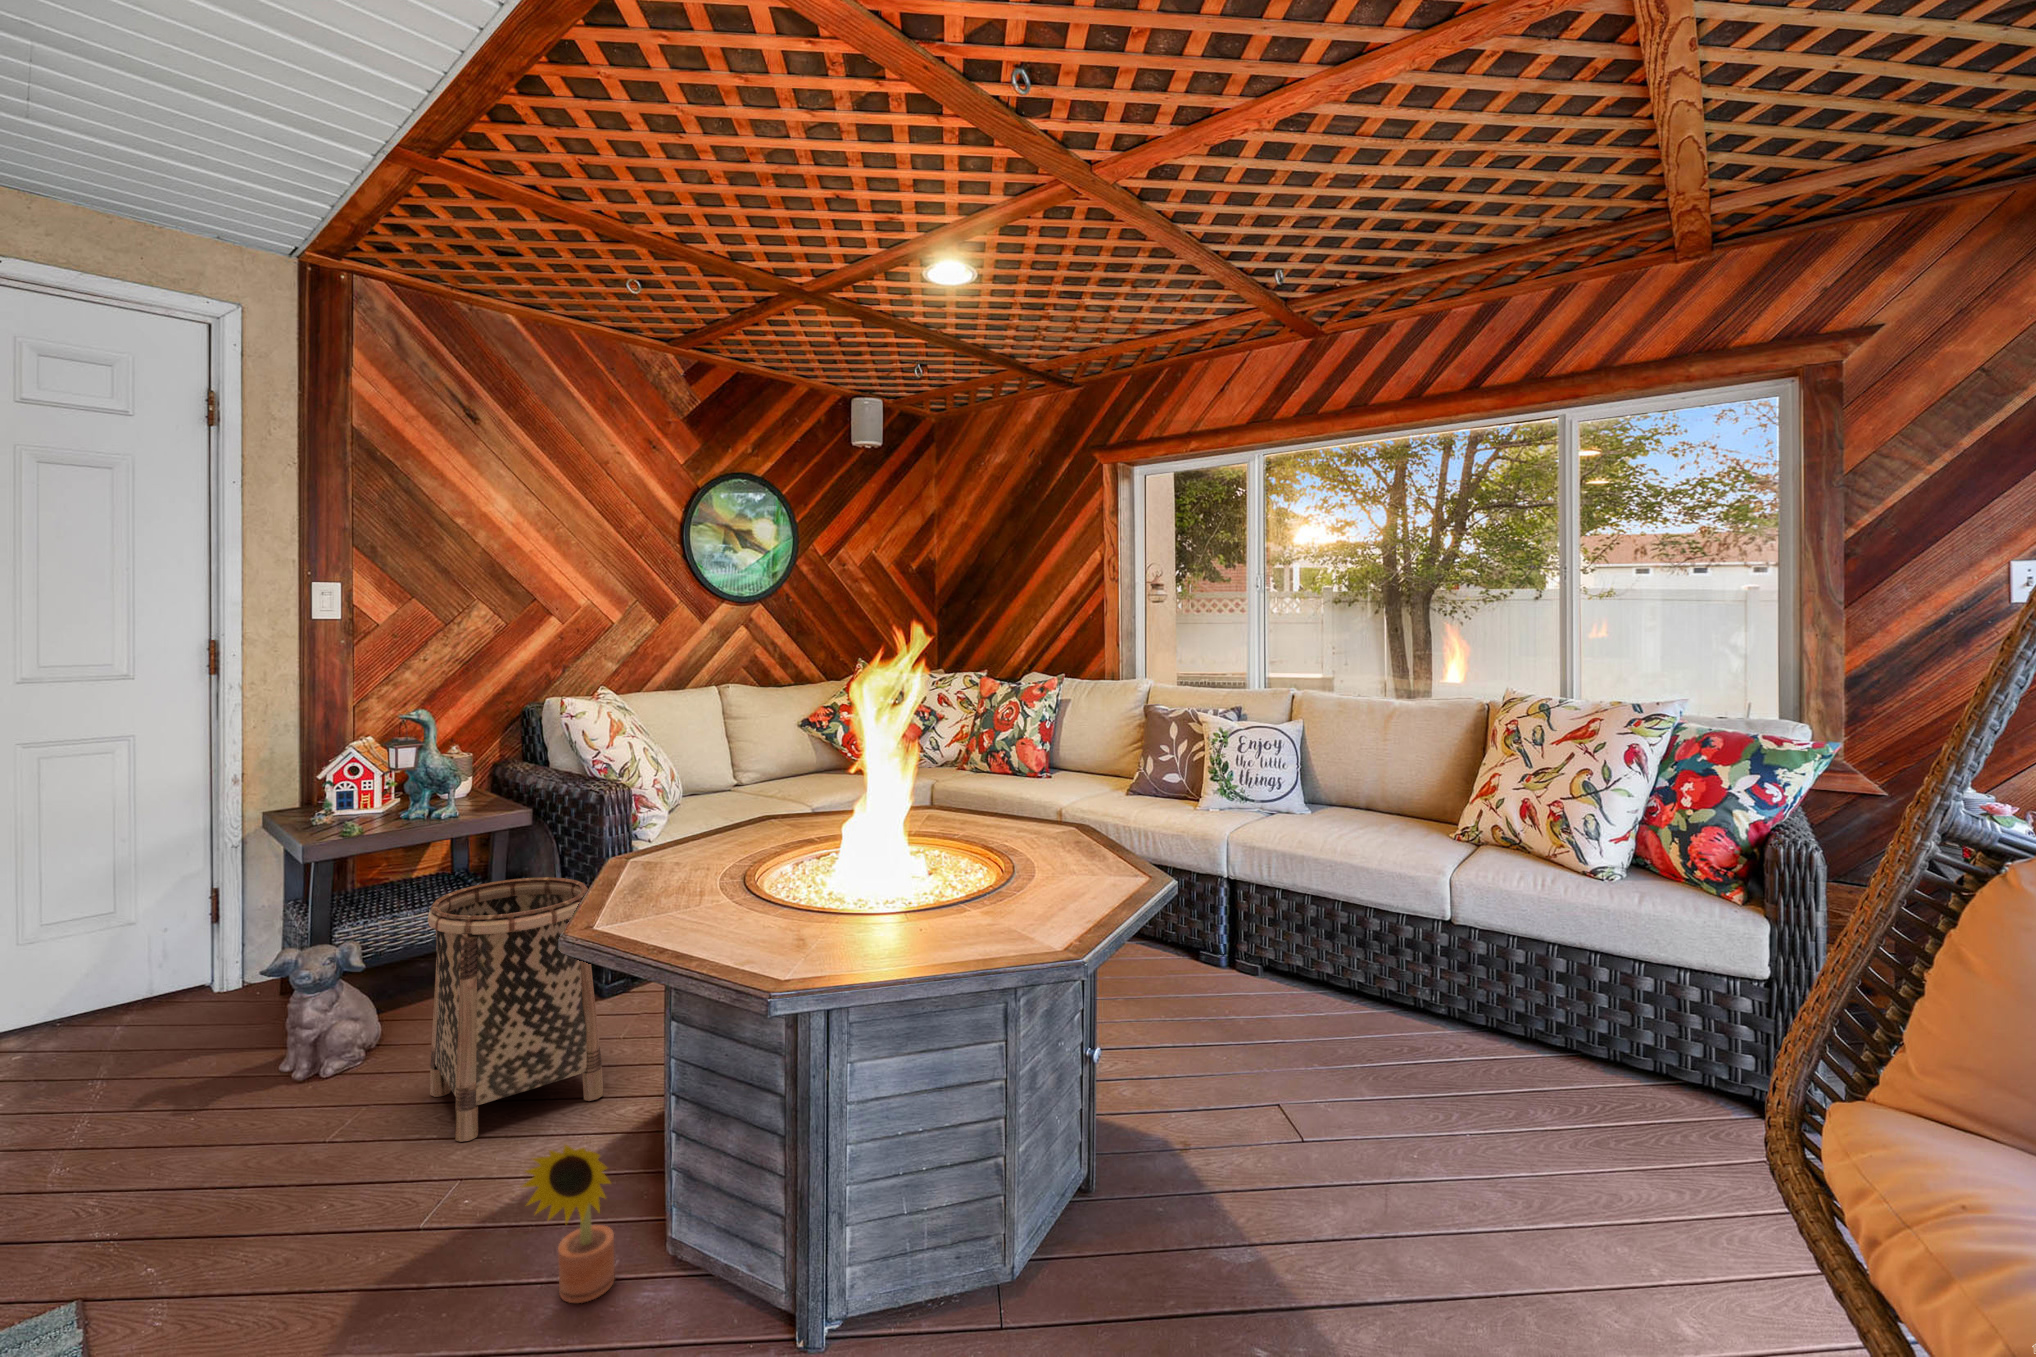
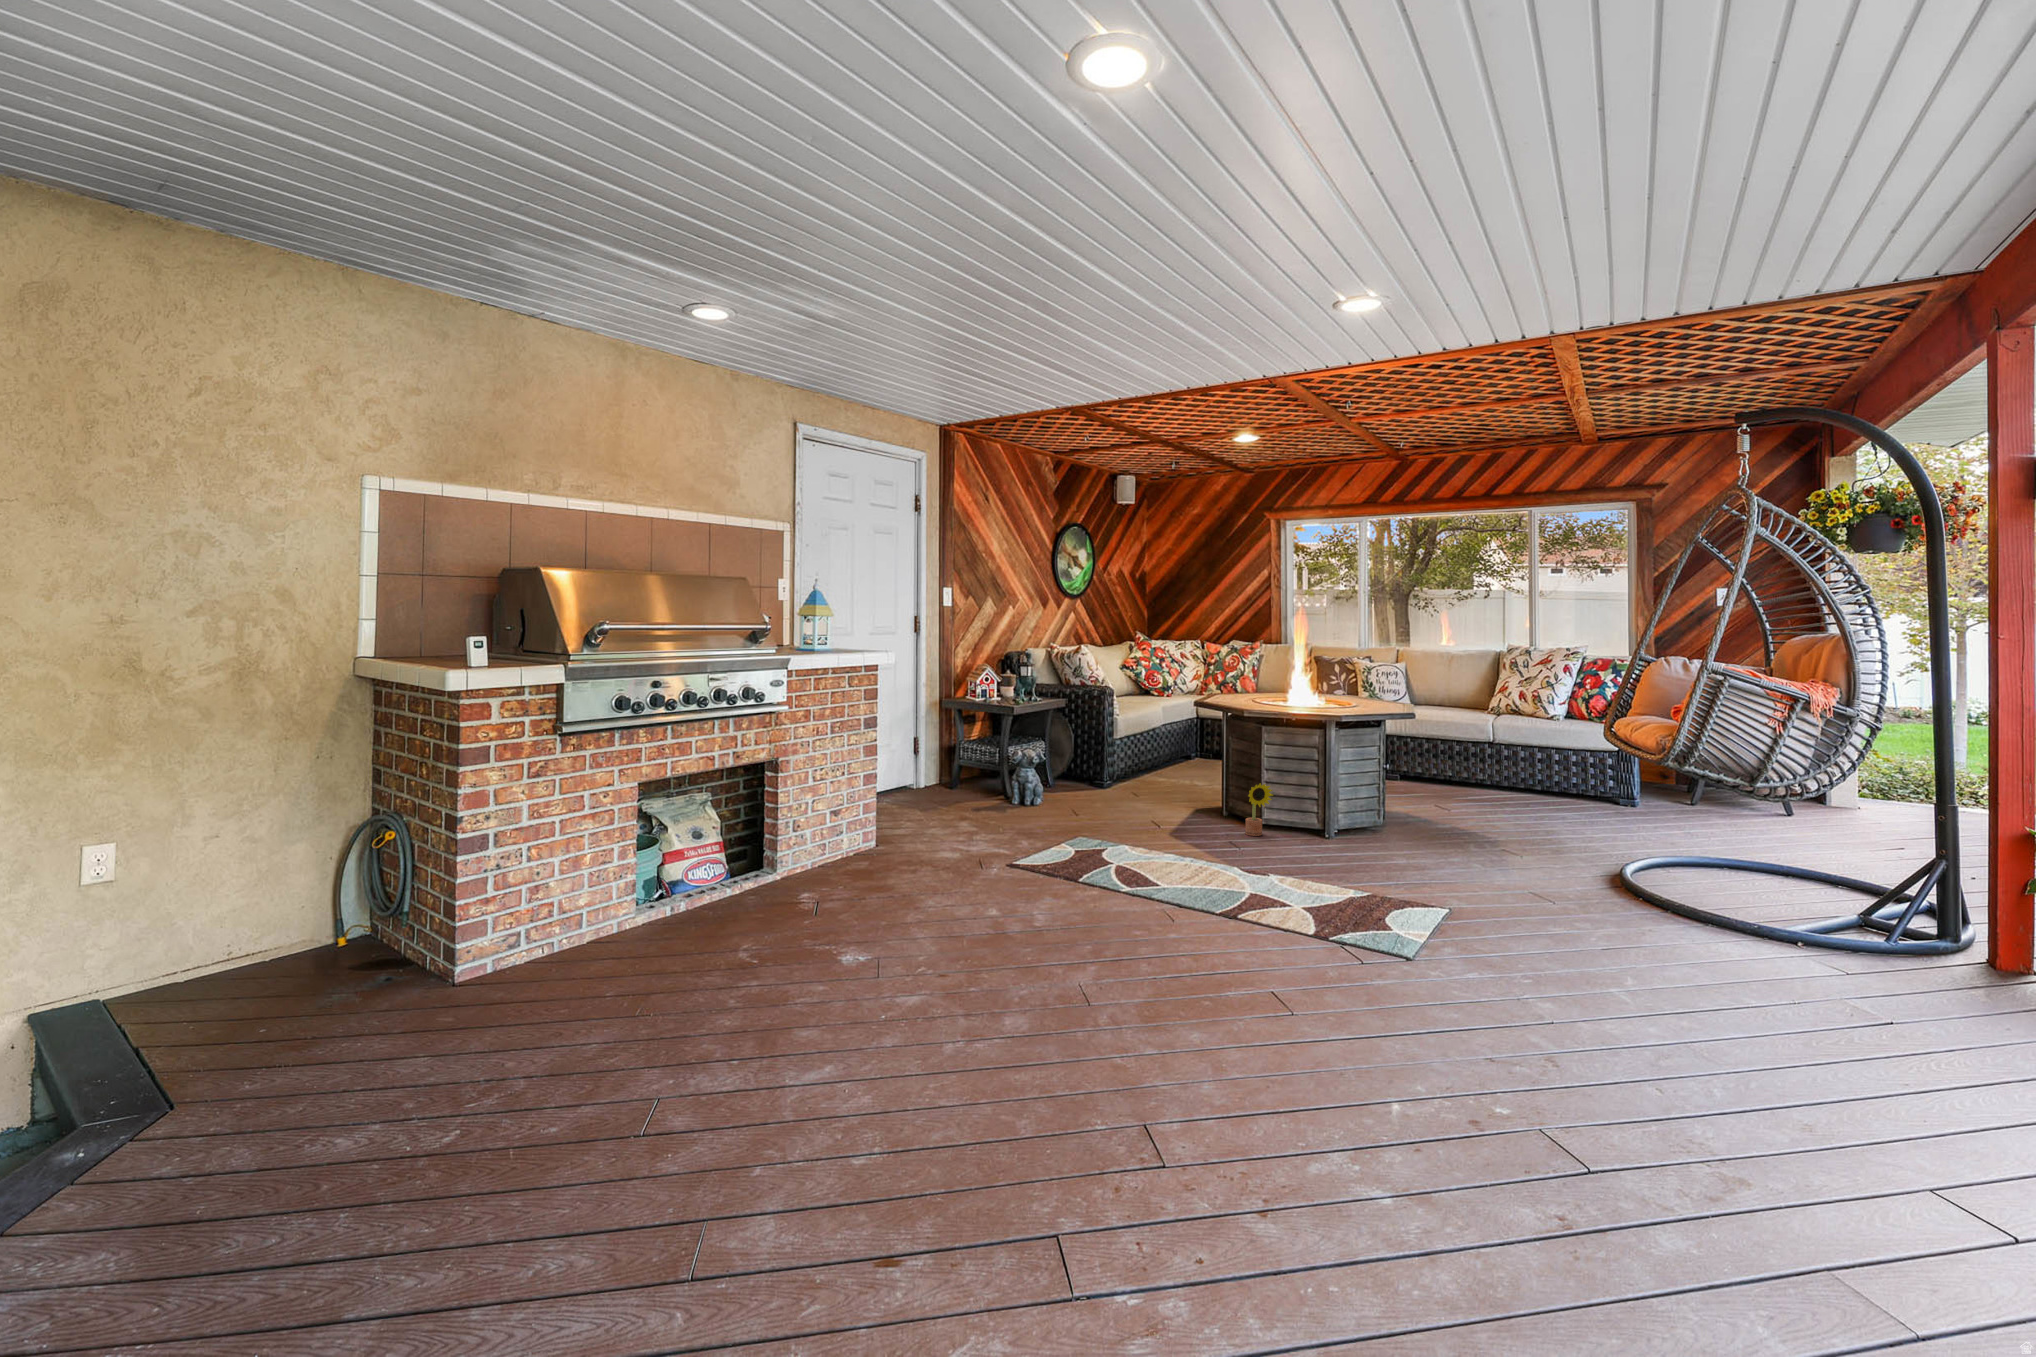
basket: present [428,877,603,1142] -> none [1106,725,1176,817]

